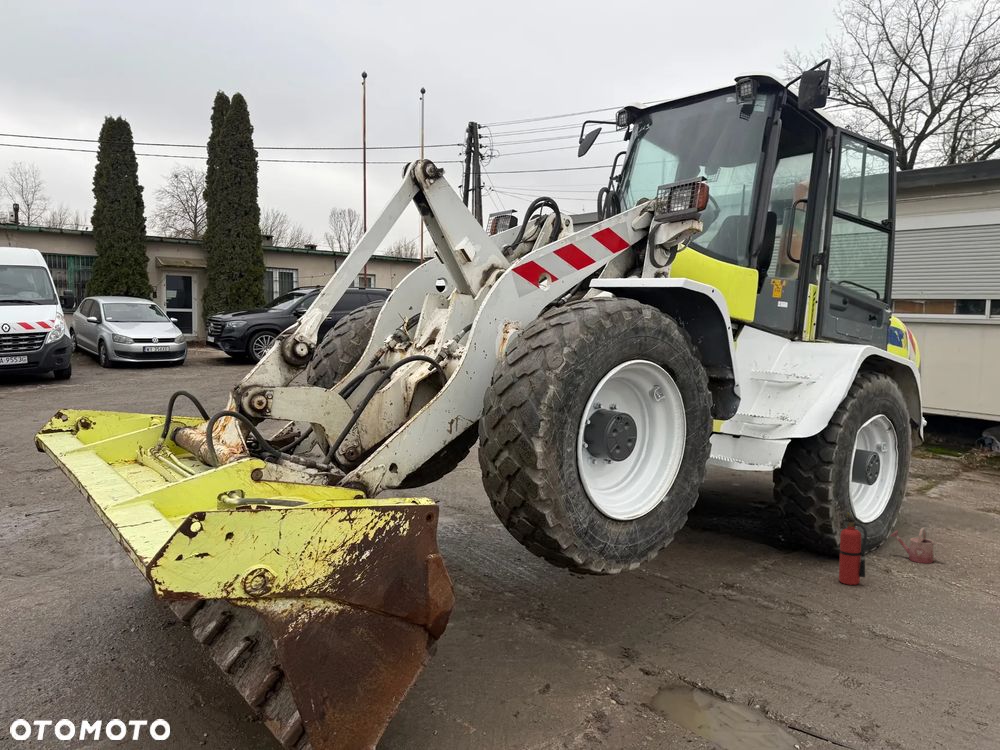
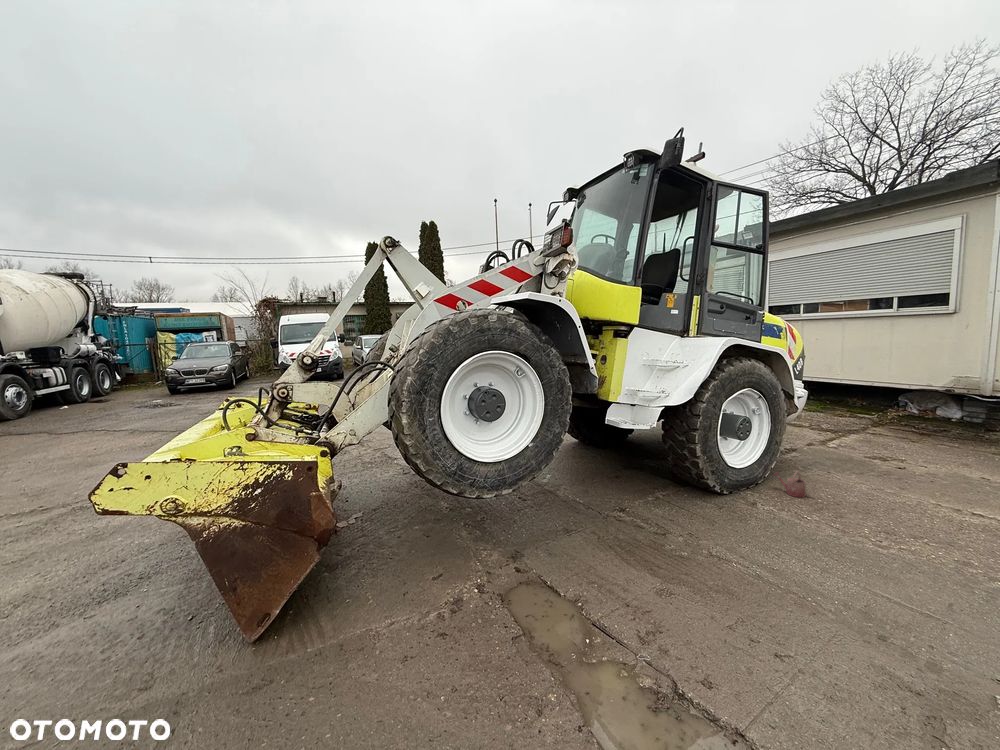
fire extinguisher: present [839,513,867,585] -> none [718,458,738,511]

